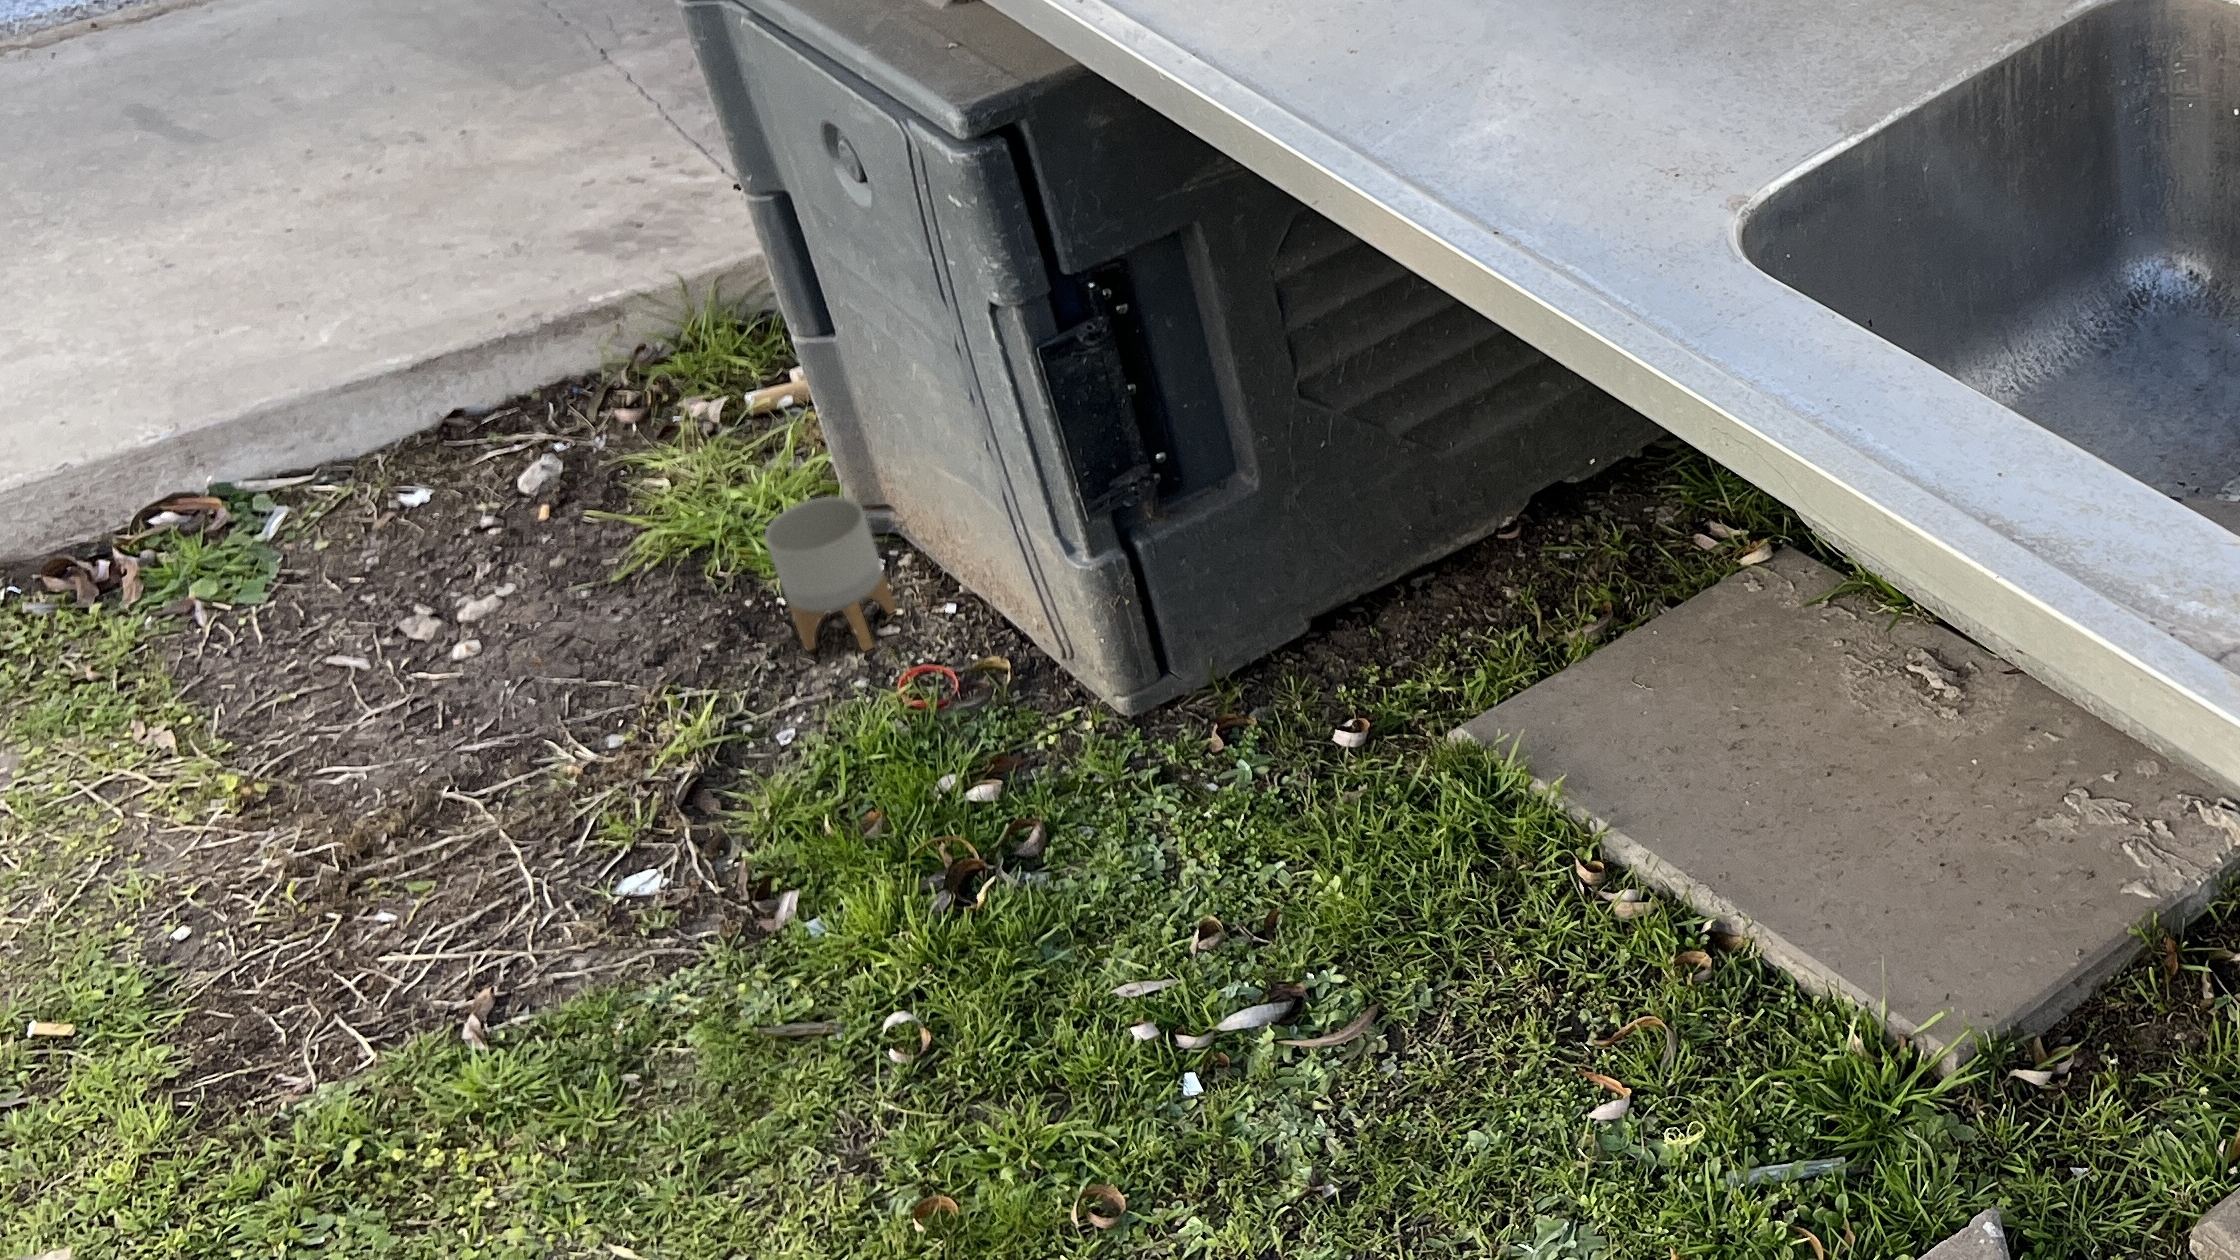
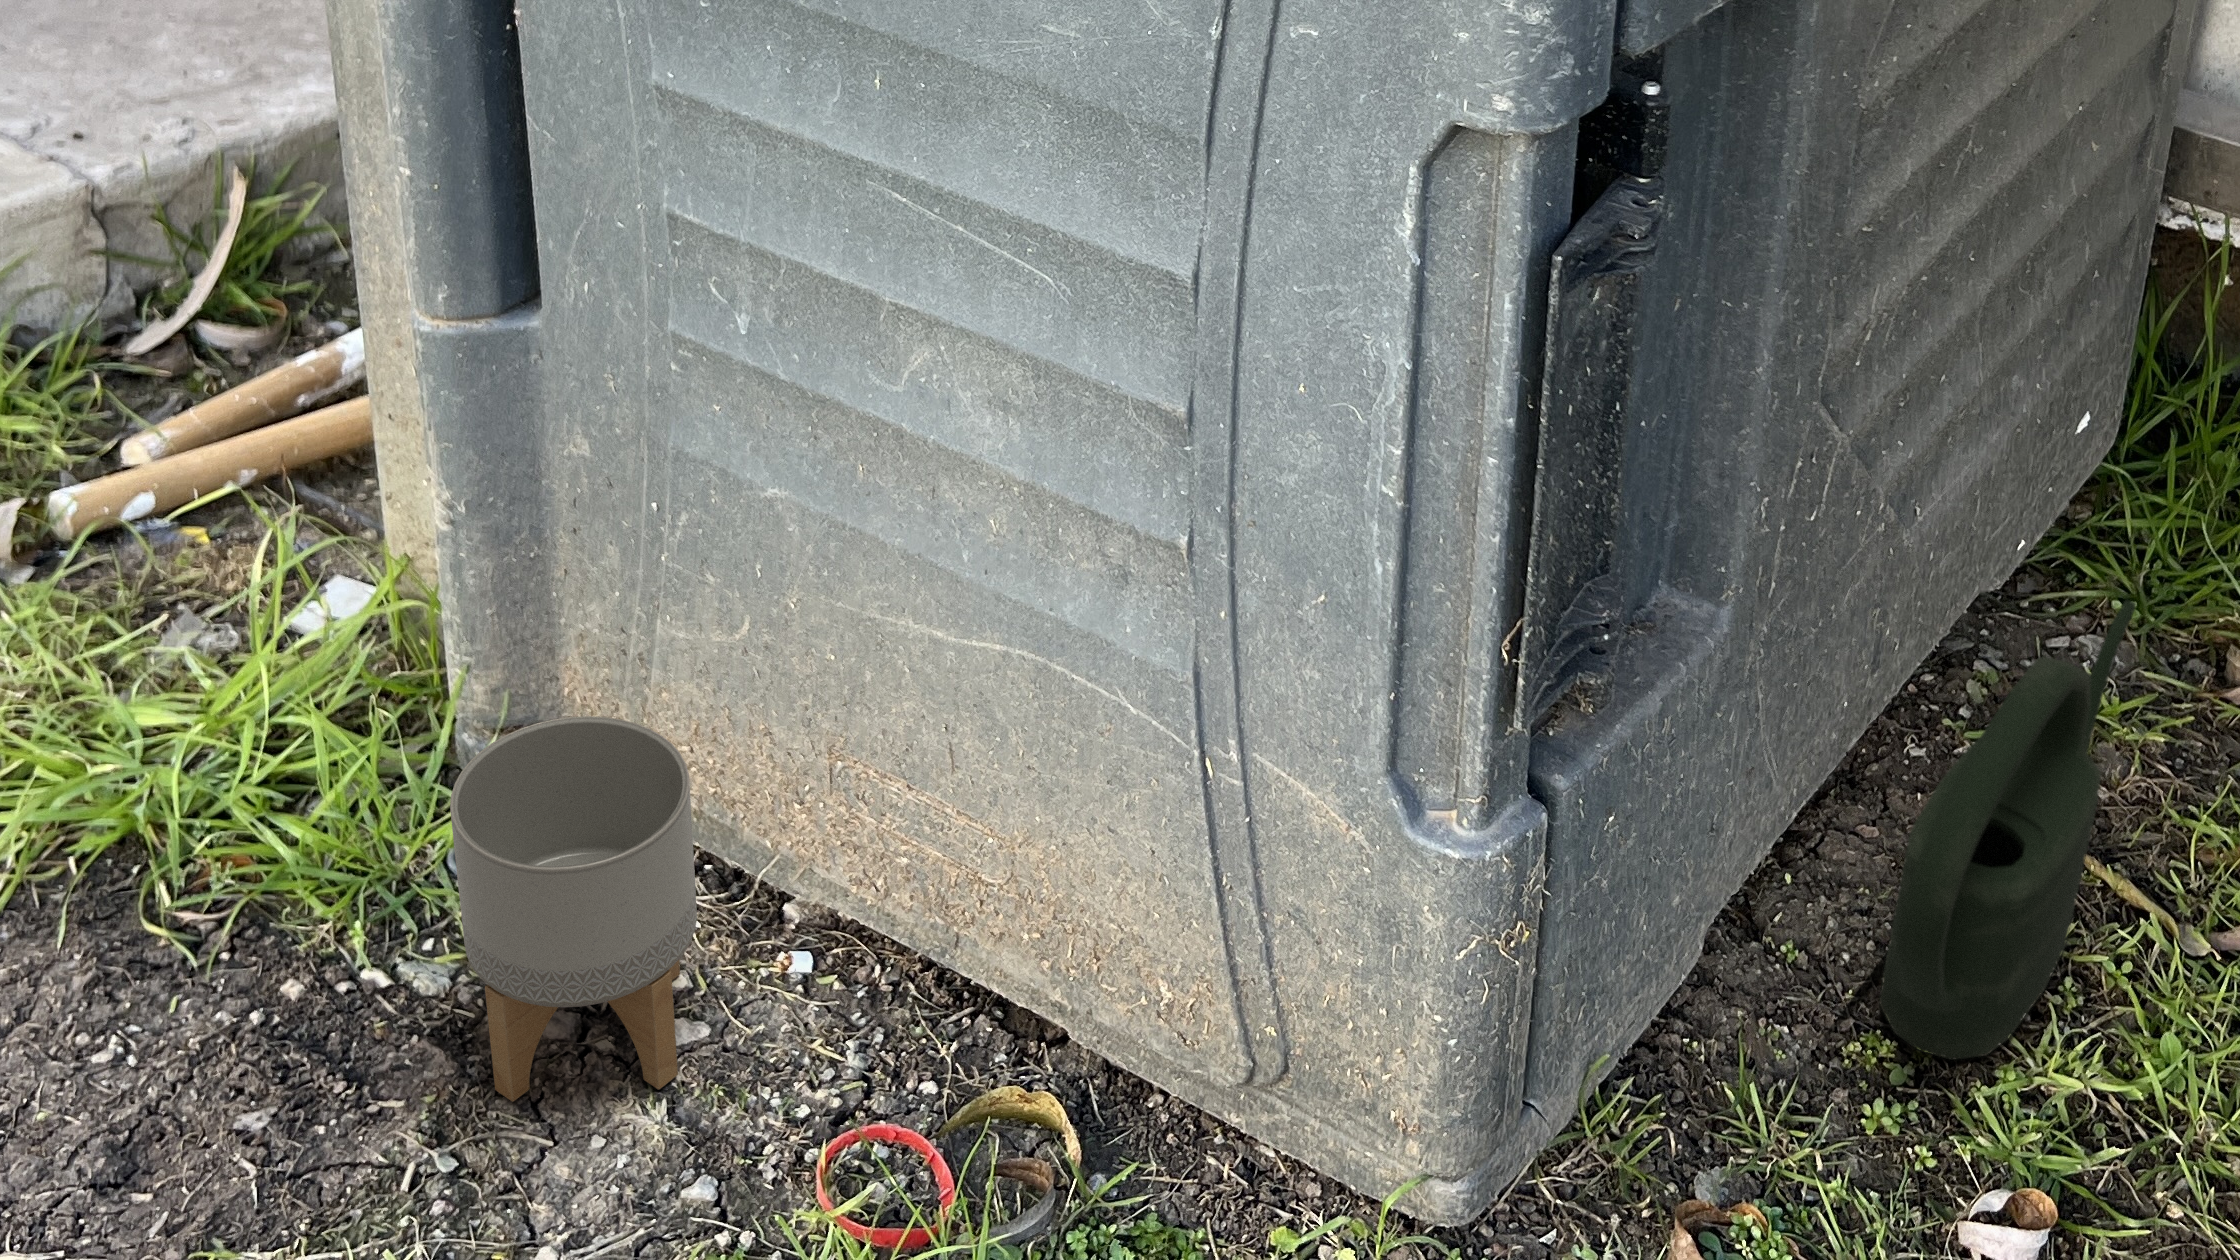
watering can: none [1319,488,1547,684] -> present [1879,601,2135,1060]

